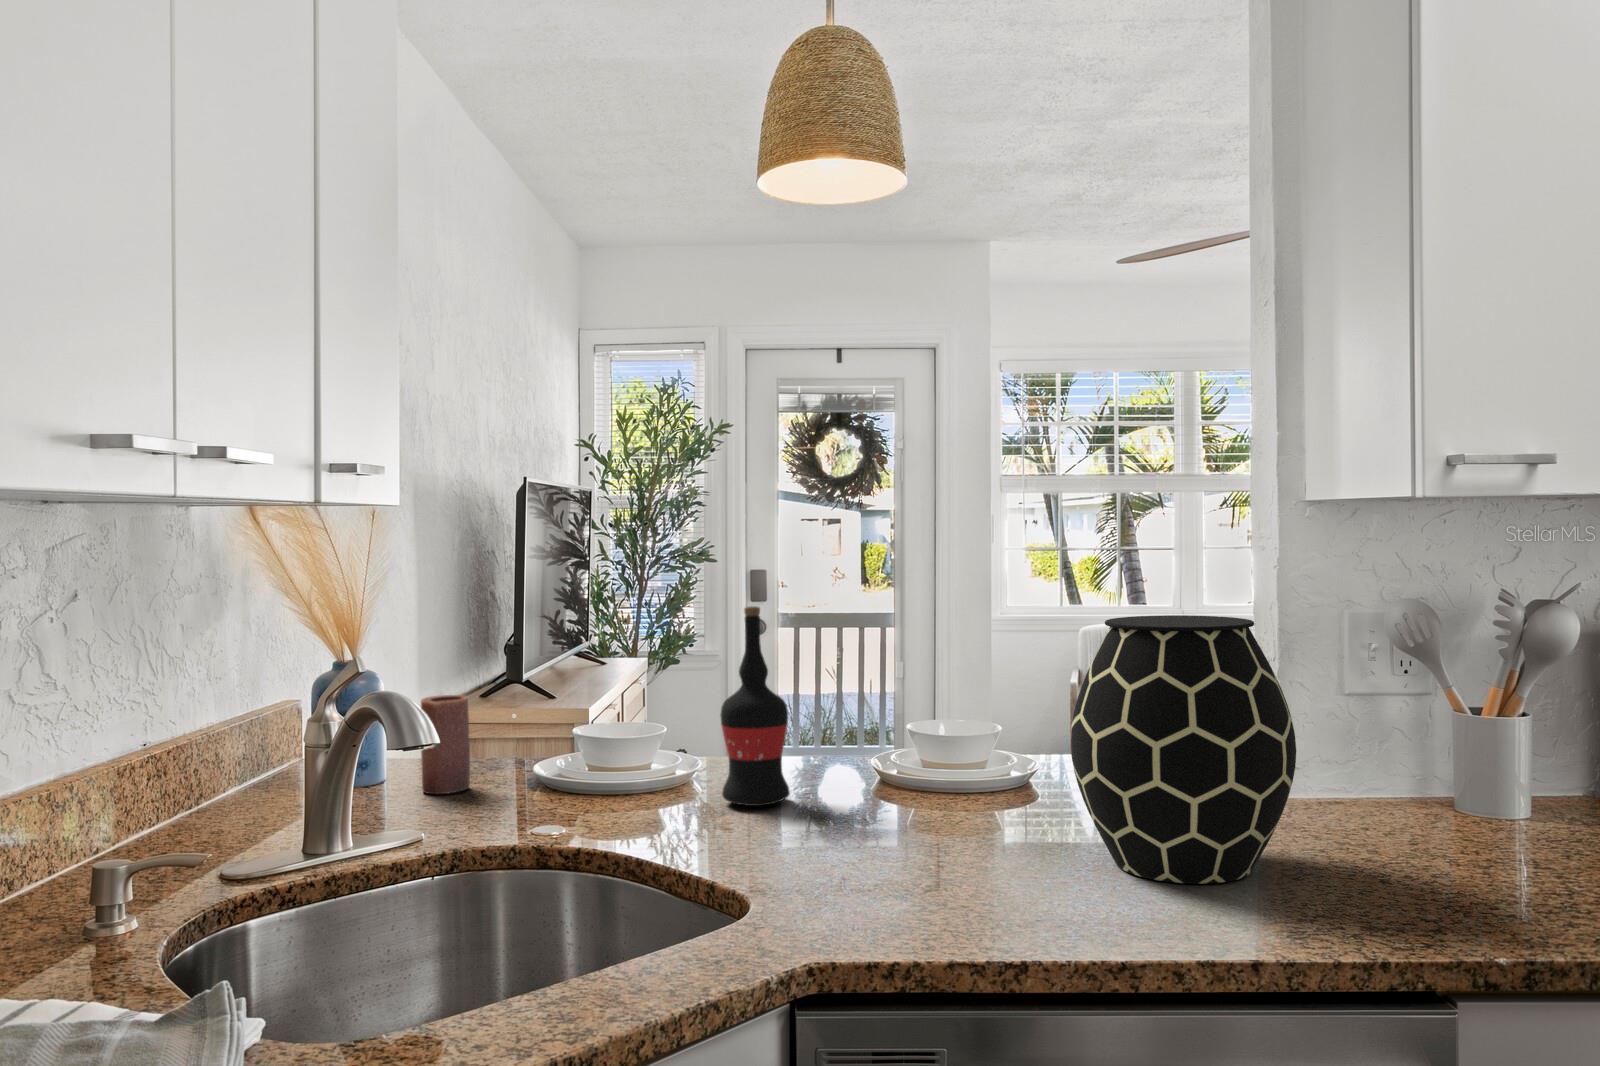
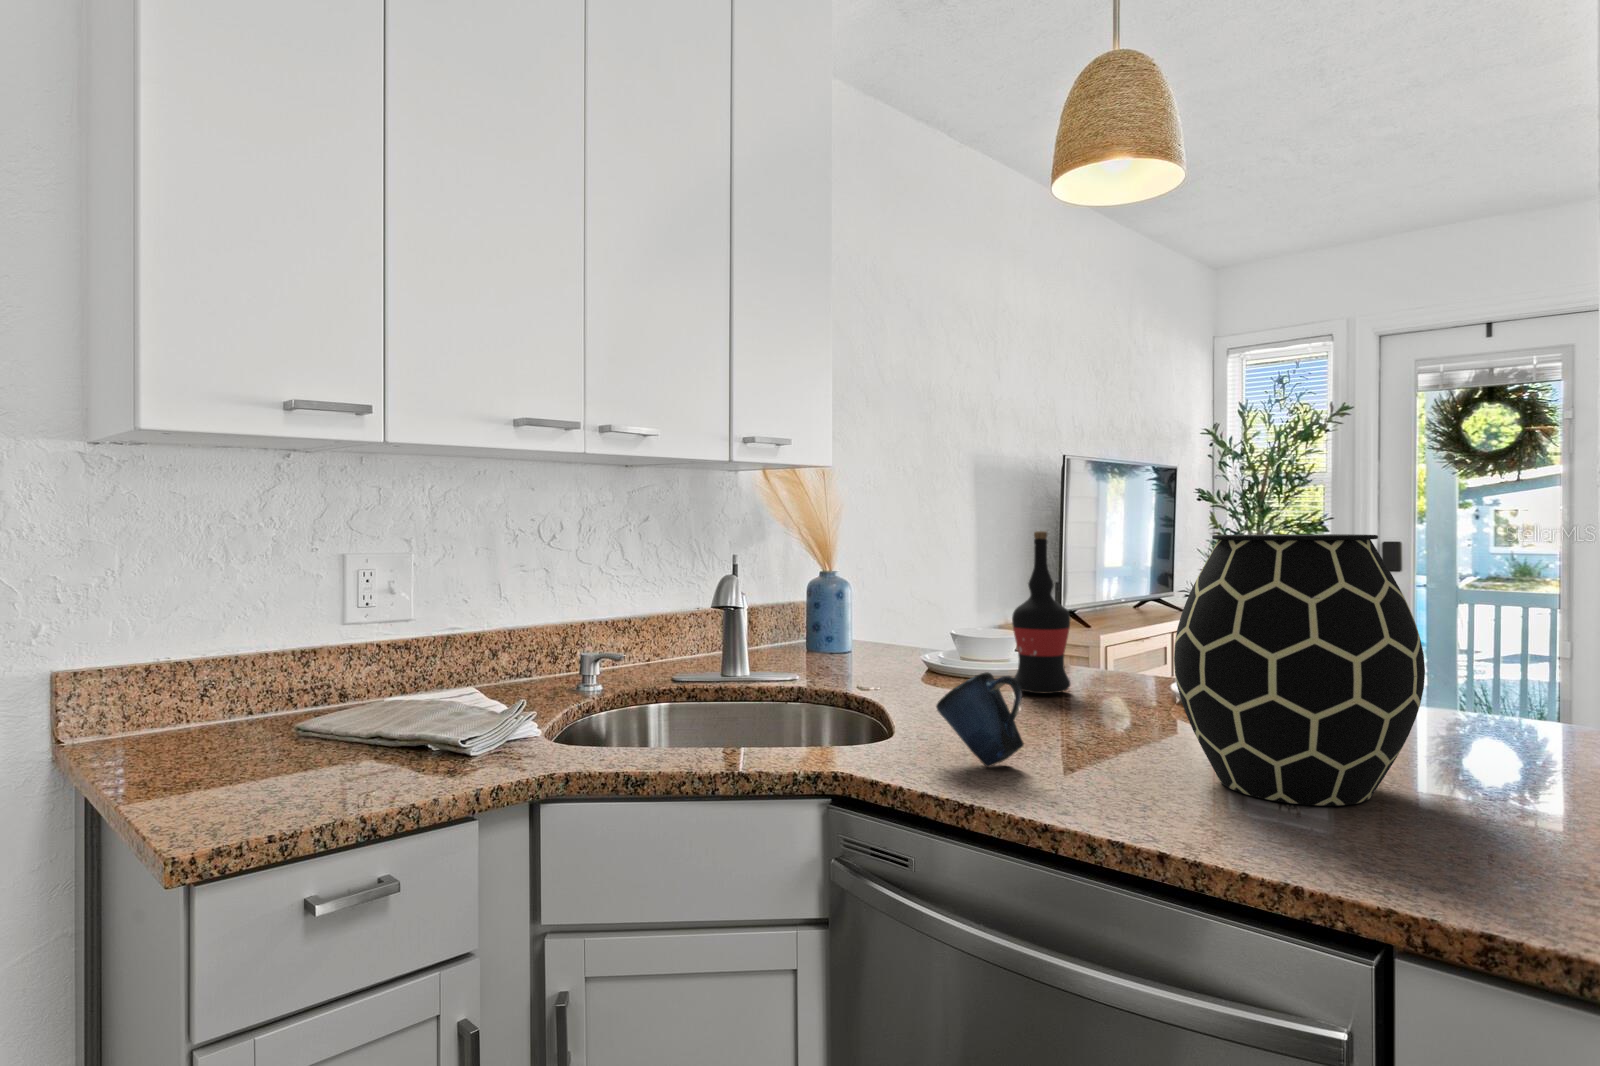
candle: present [421,695,470,794] -> none [854,594,887,661]
mug: none [867,799,979,913] -> present [936,672,1024,767]

